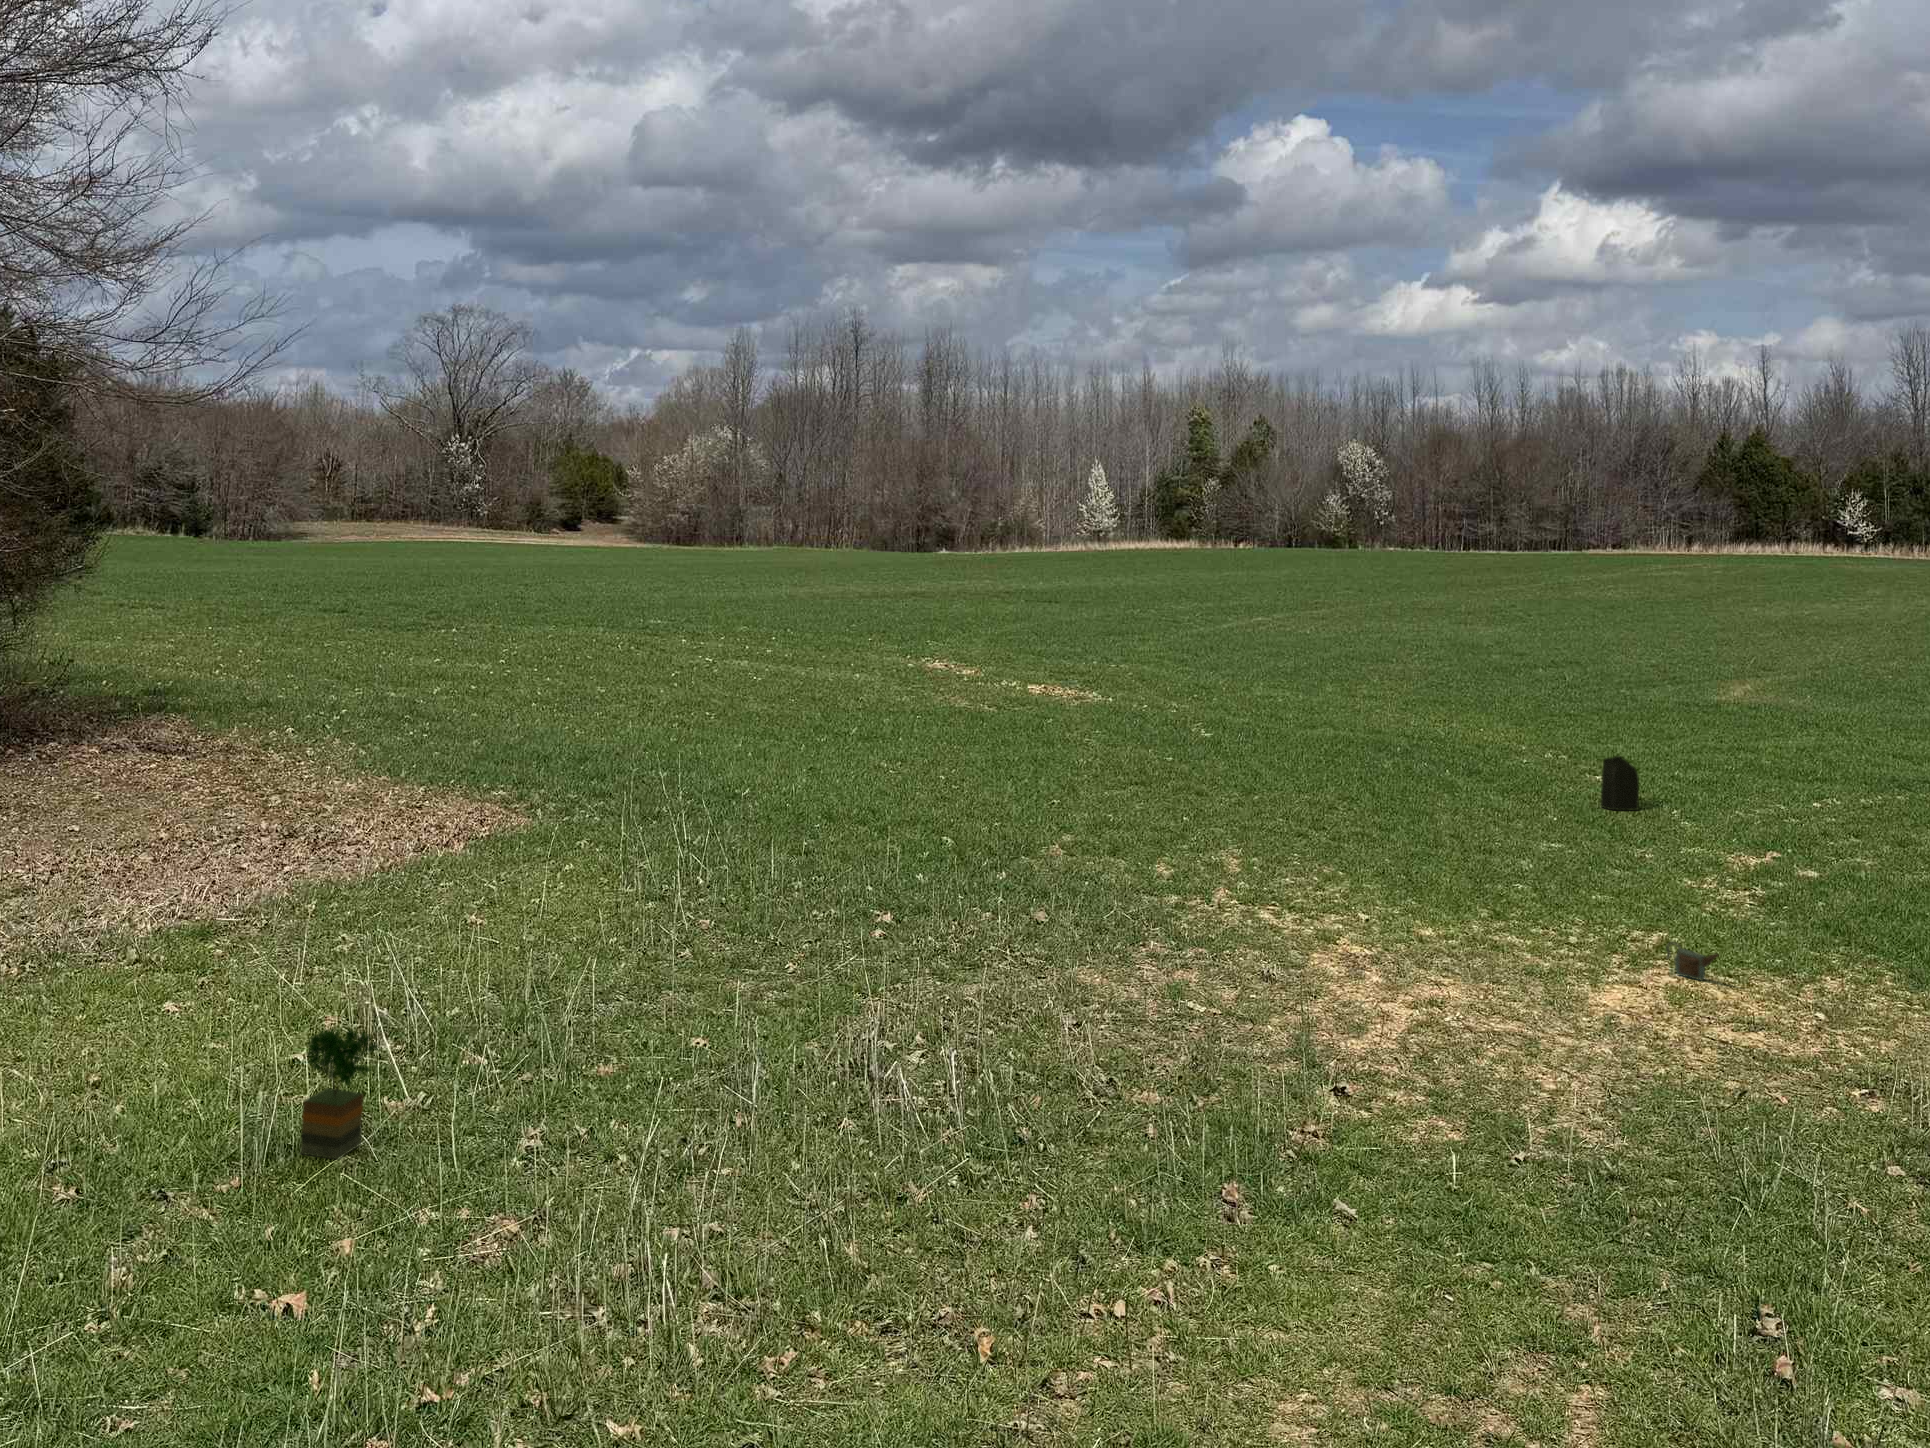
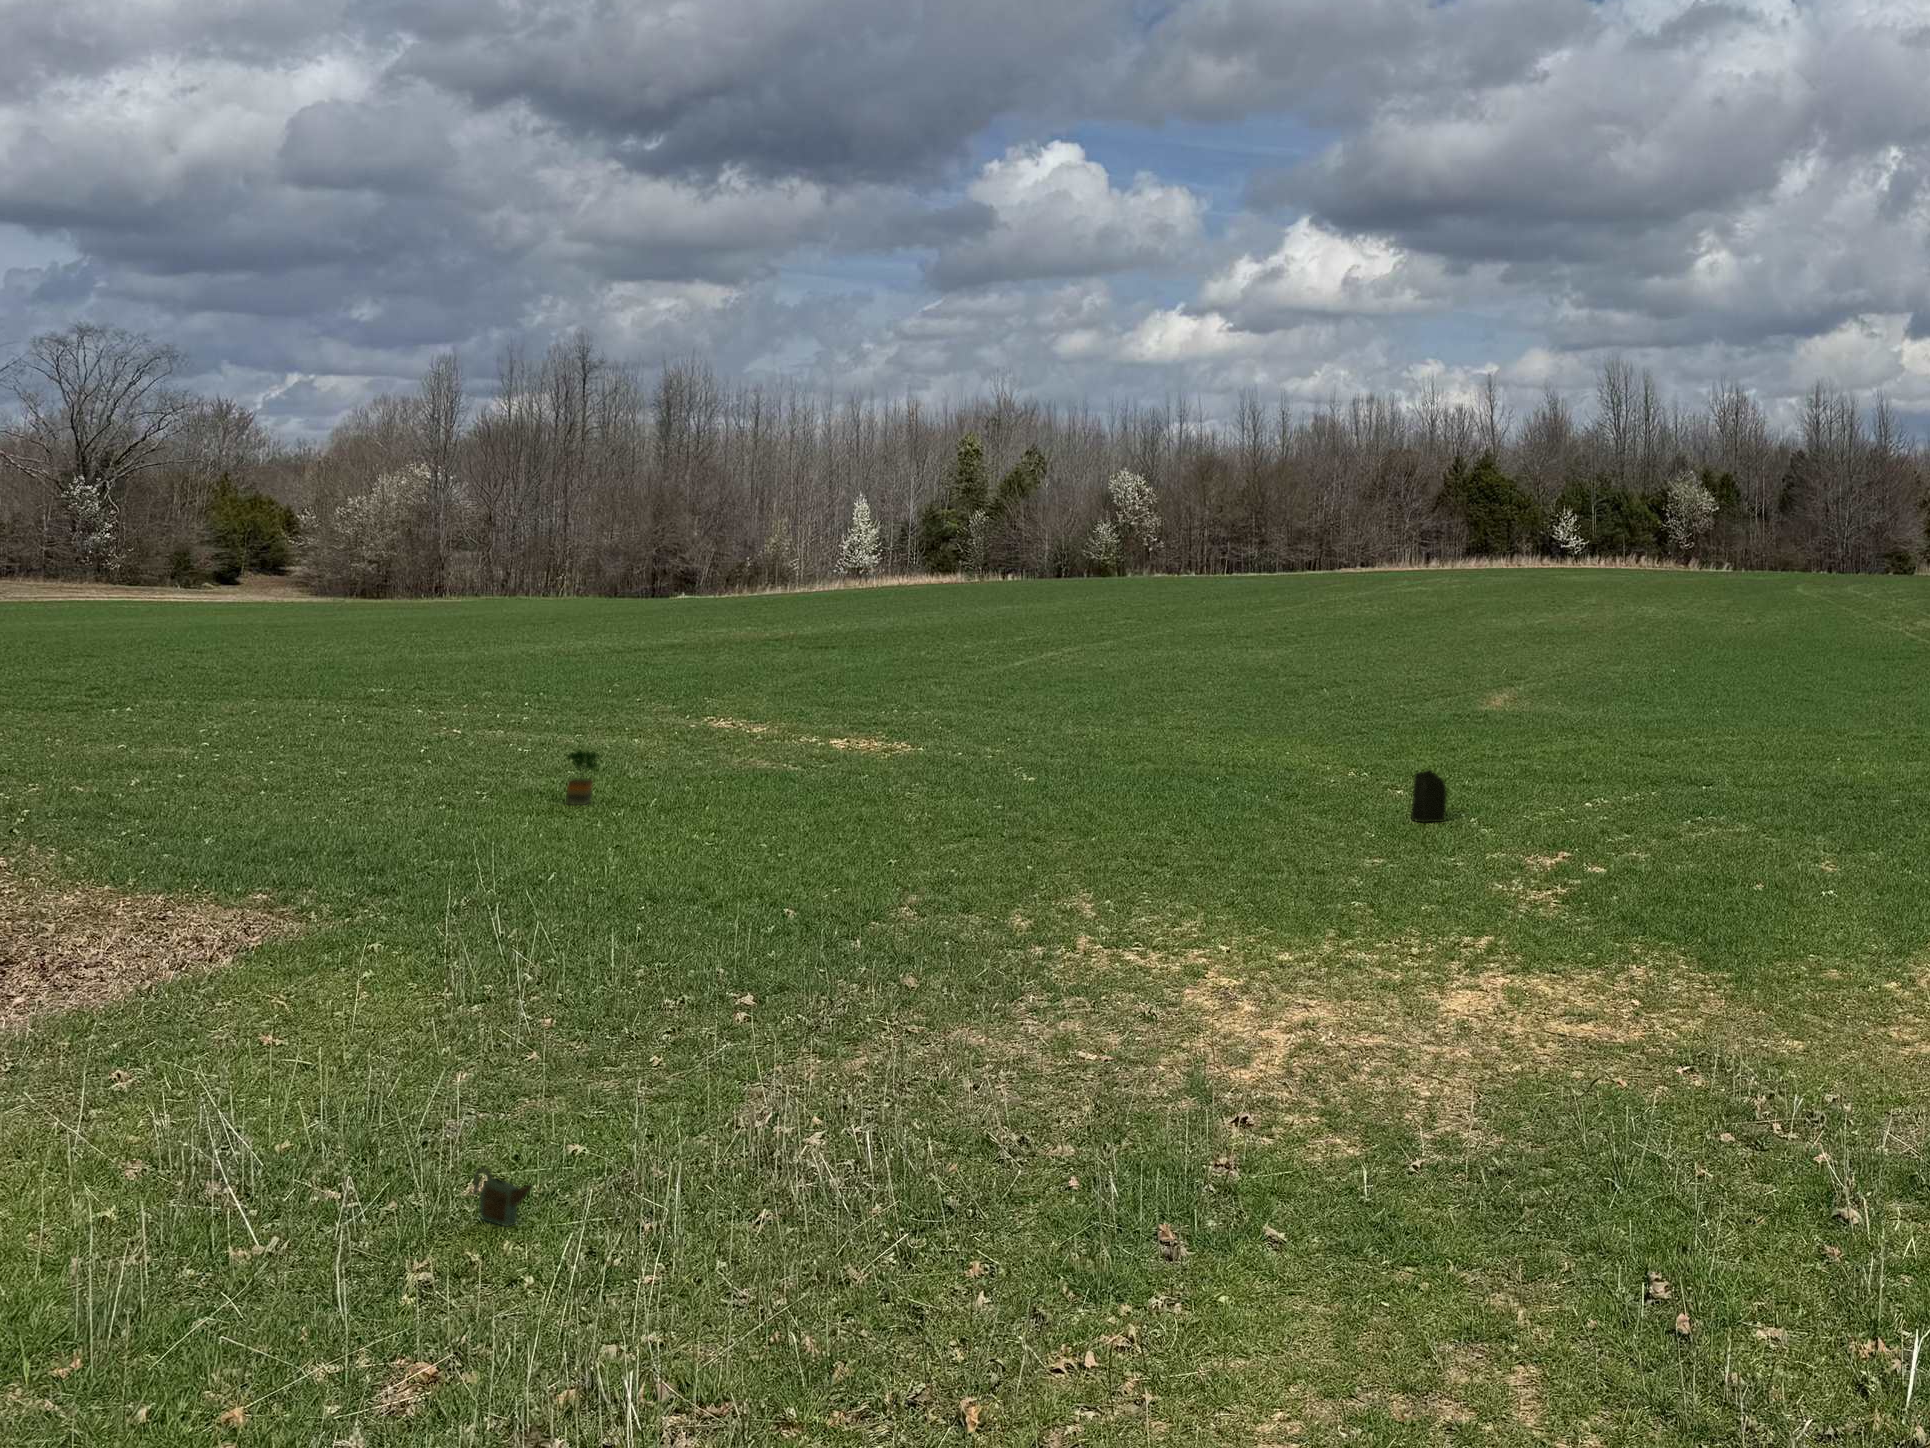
watering can: present [1666,942,1719,980] -> present [473,1168,533,1227]
potted tree: present [300,1029,379,1159] -> present [566,751,602,805]

